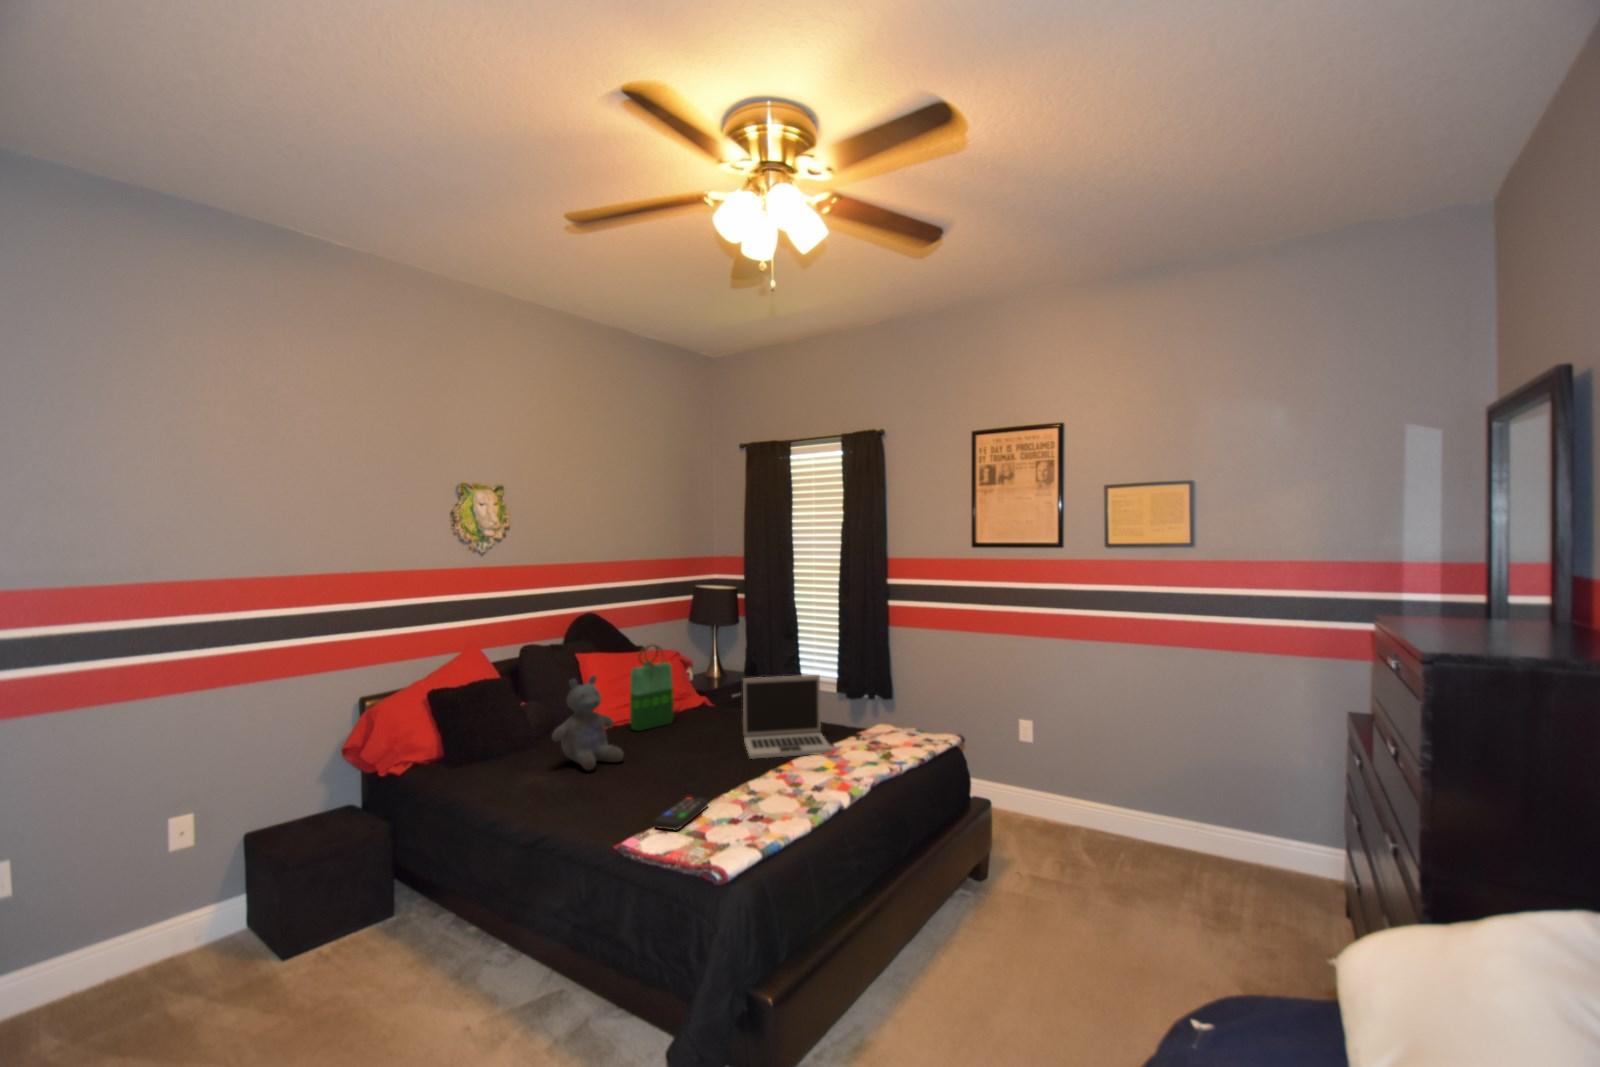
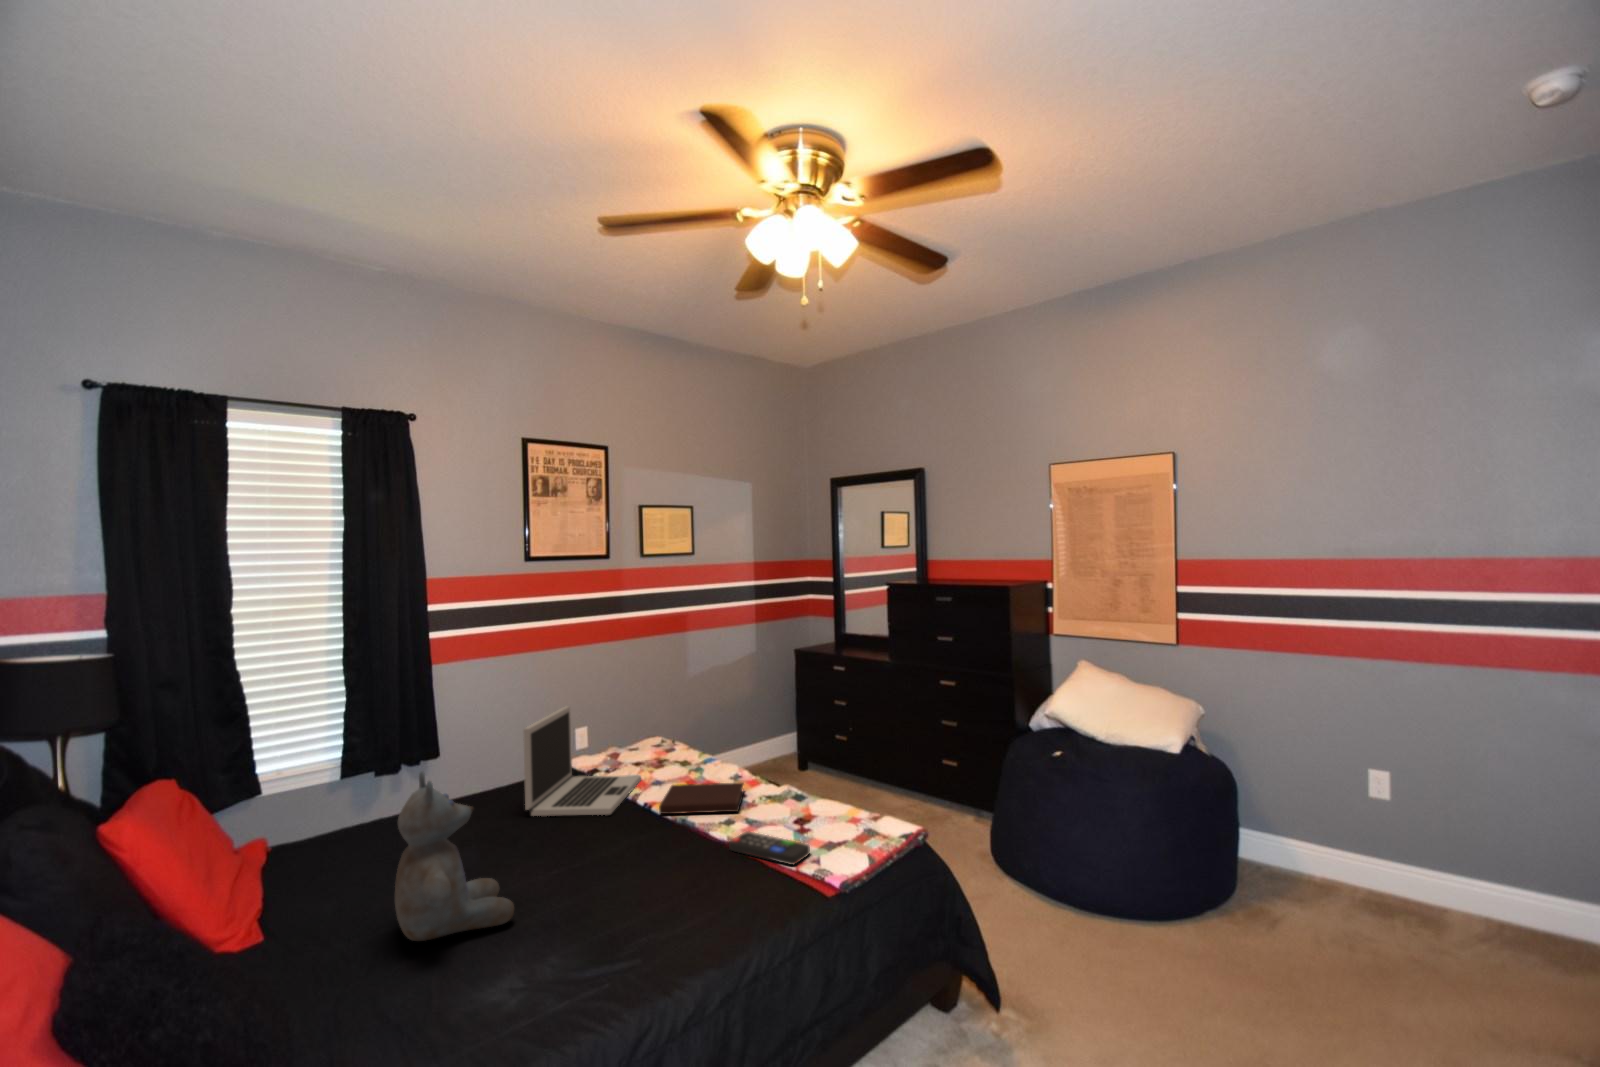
tote bag: present [630,645,674,731] -> none [288,726,337,897]
notebook: none [752,760,818,794] -> present [659,783,744,814]

